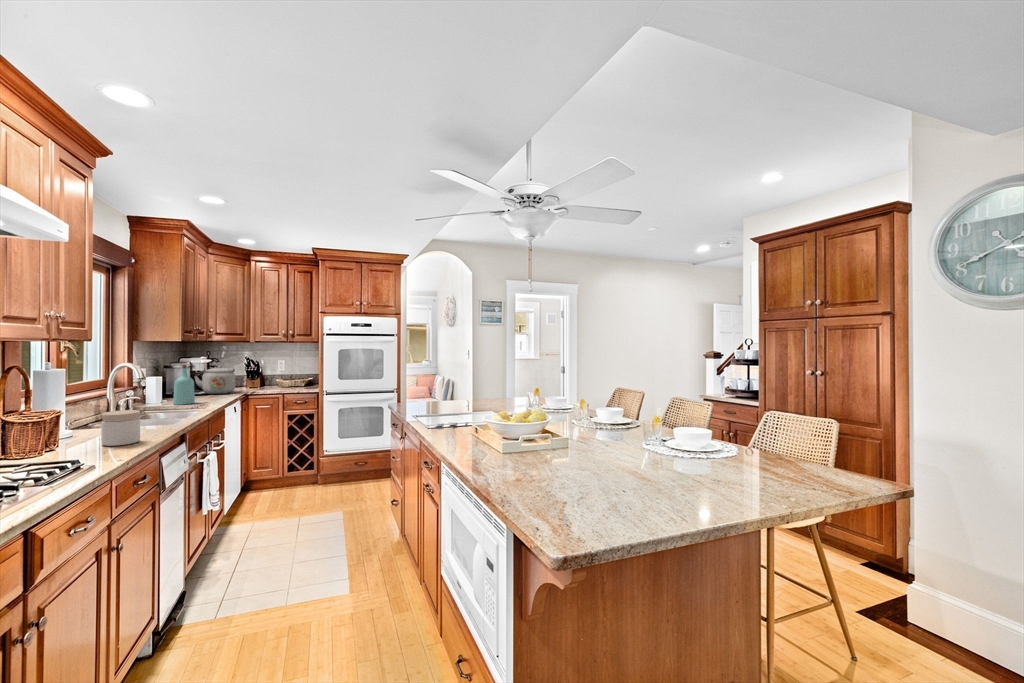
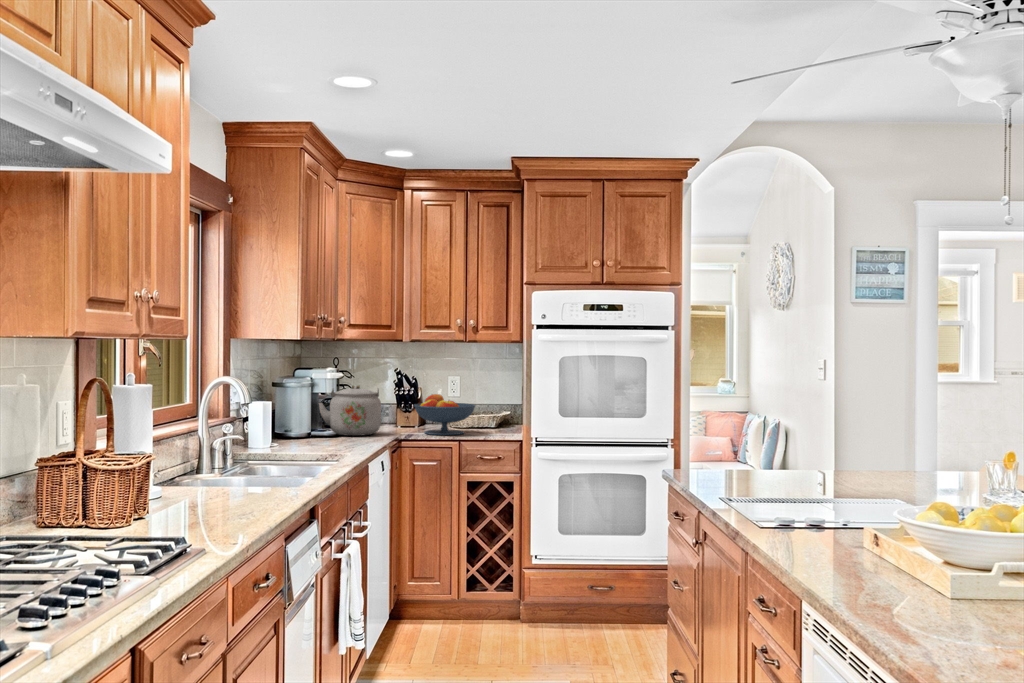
bottle: present [173,365,195,405] -> none [290,379,323,451]
fruit bowl: none [256,370,293,392] -> present [414,394,475,435]
jar: present [101,410,140,446] -> none [193,452,252,519]

